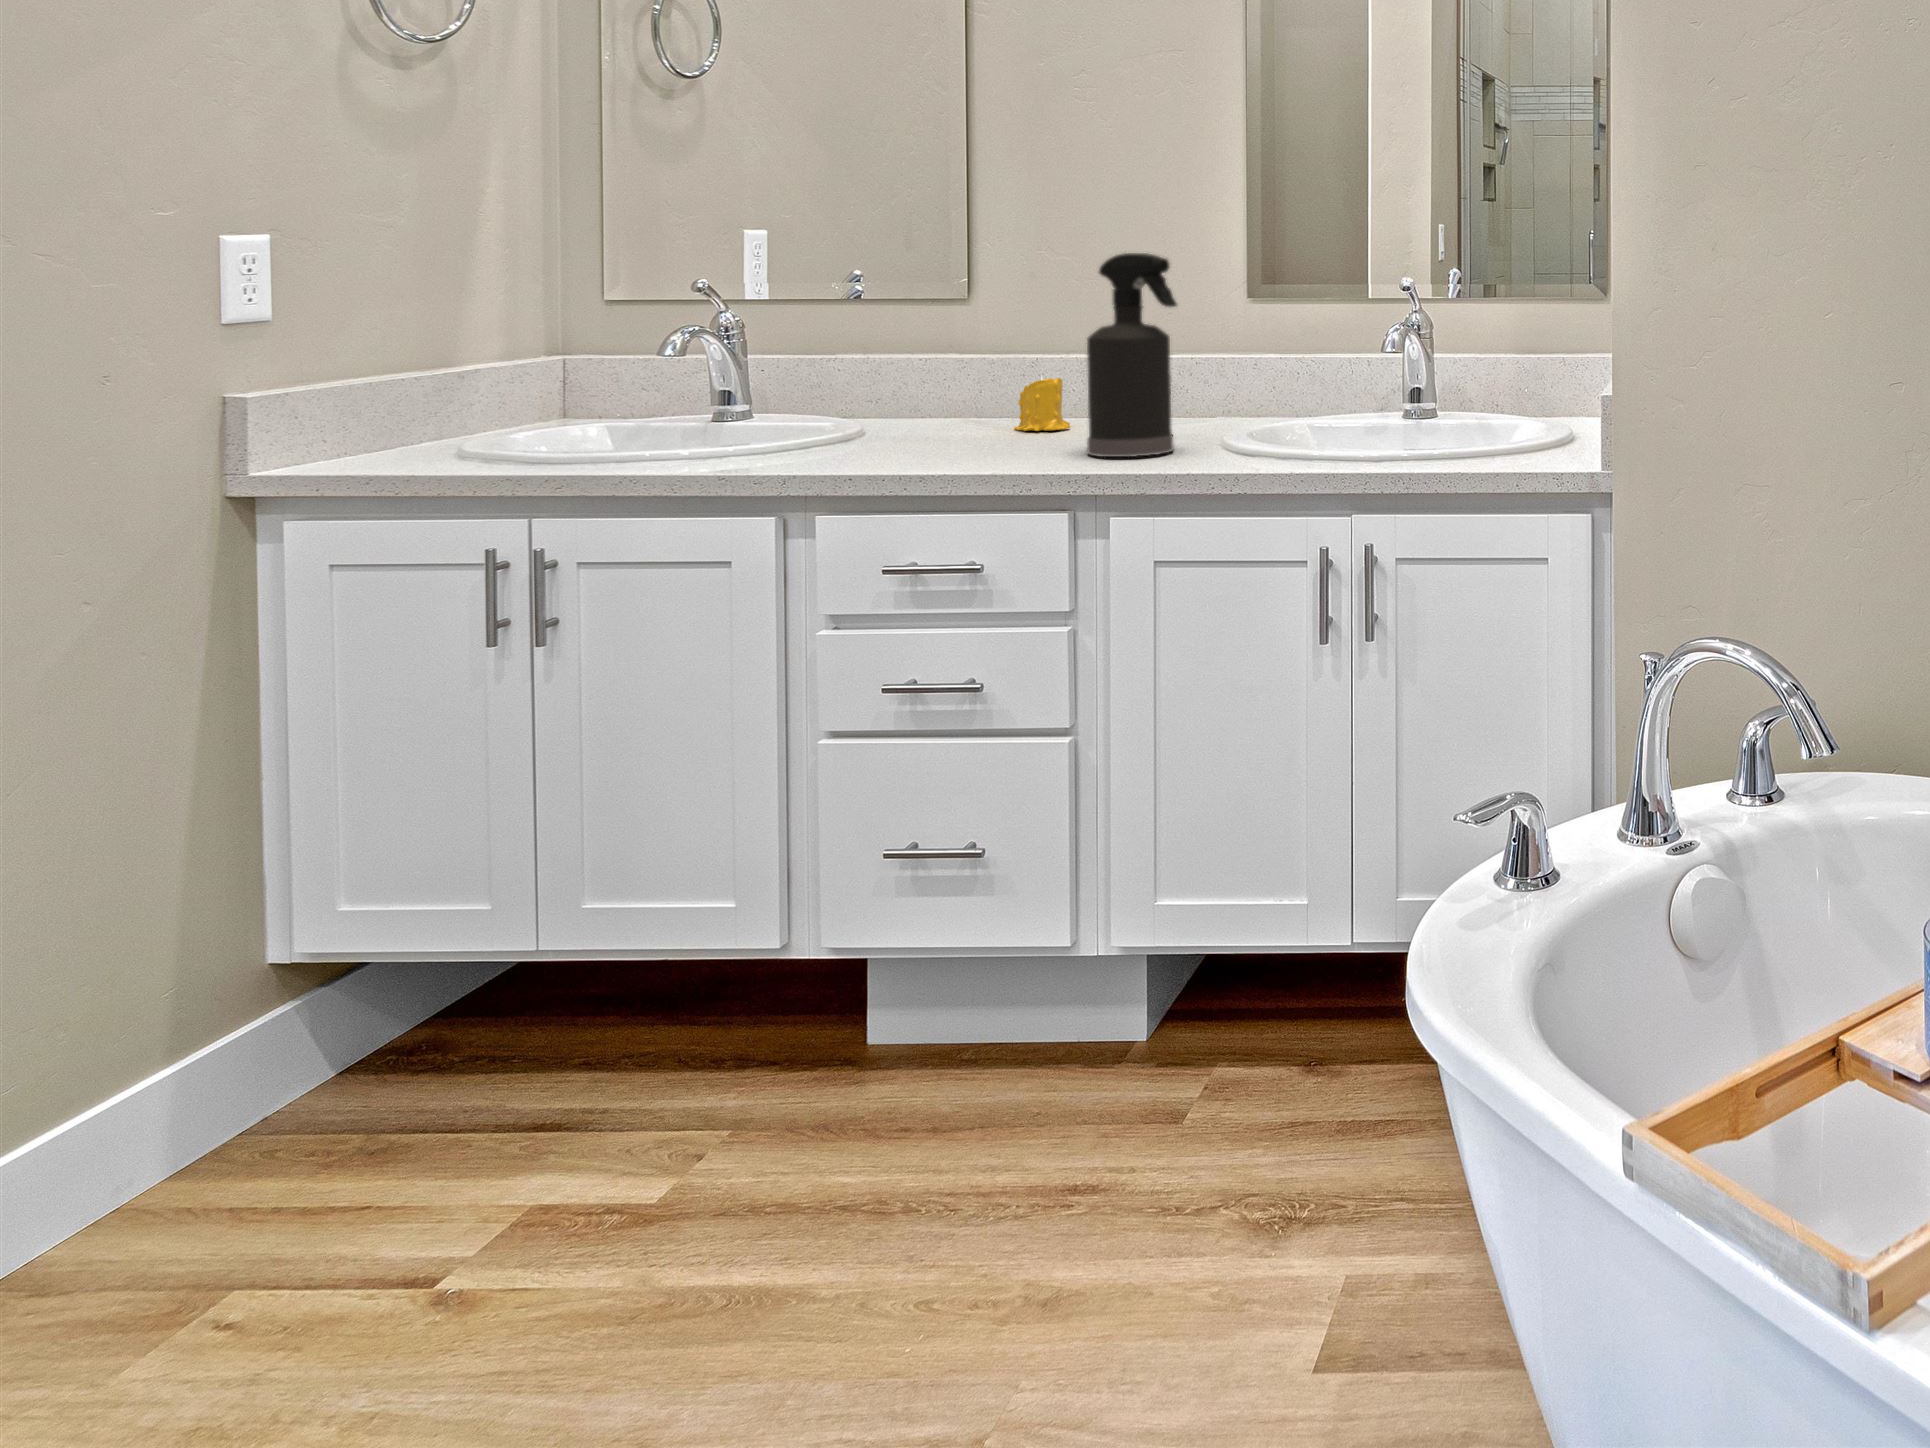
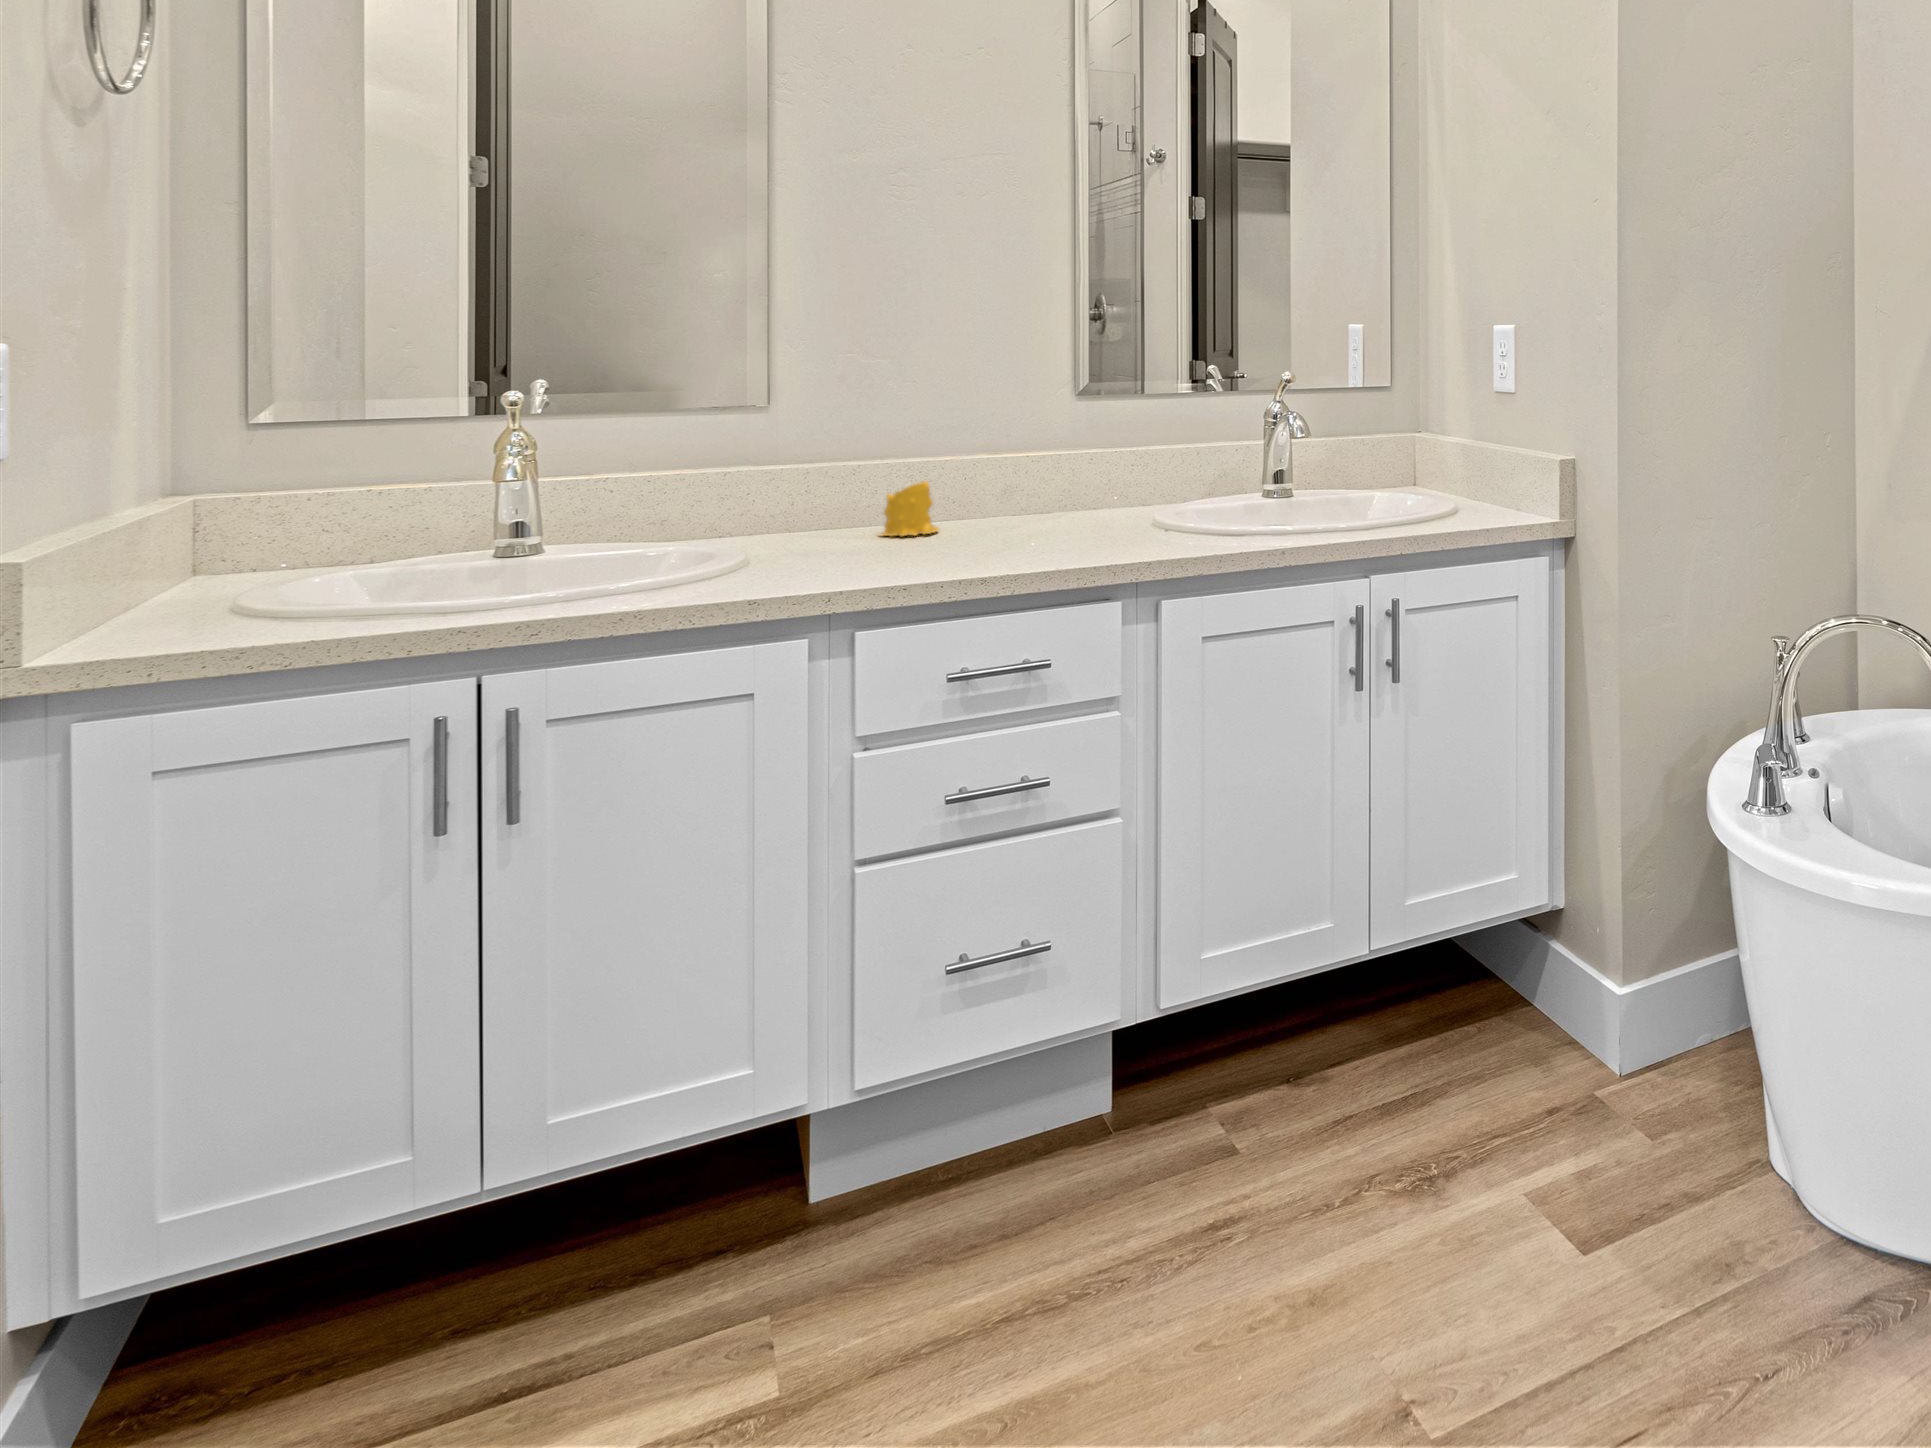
spray bottle: present [1087,253,1177,457] -> none [1031,355,1127,552]

